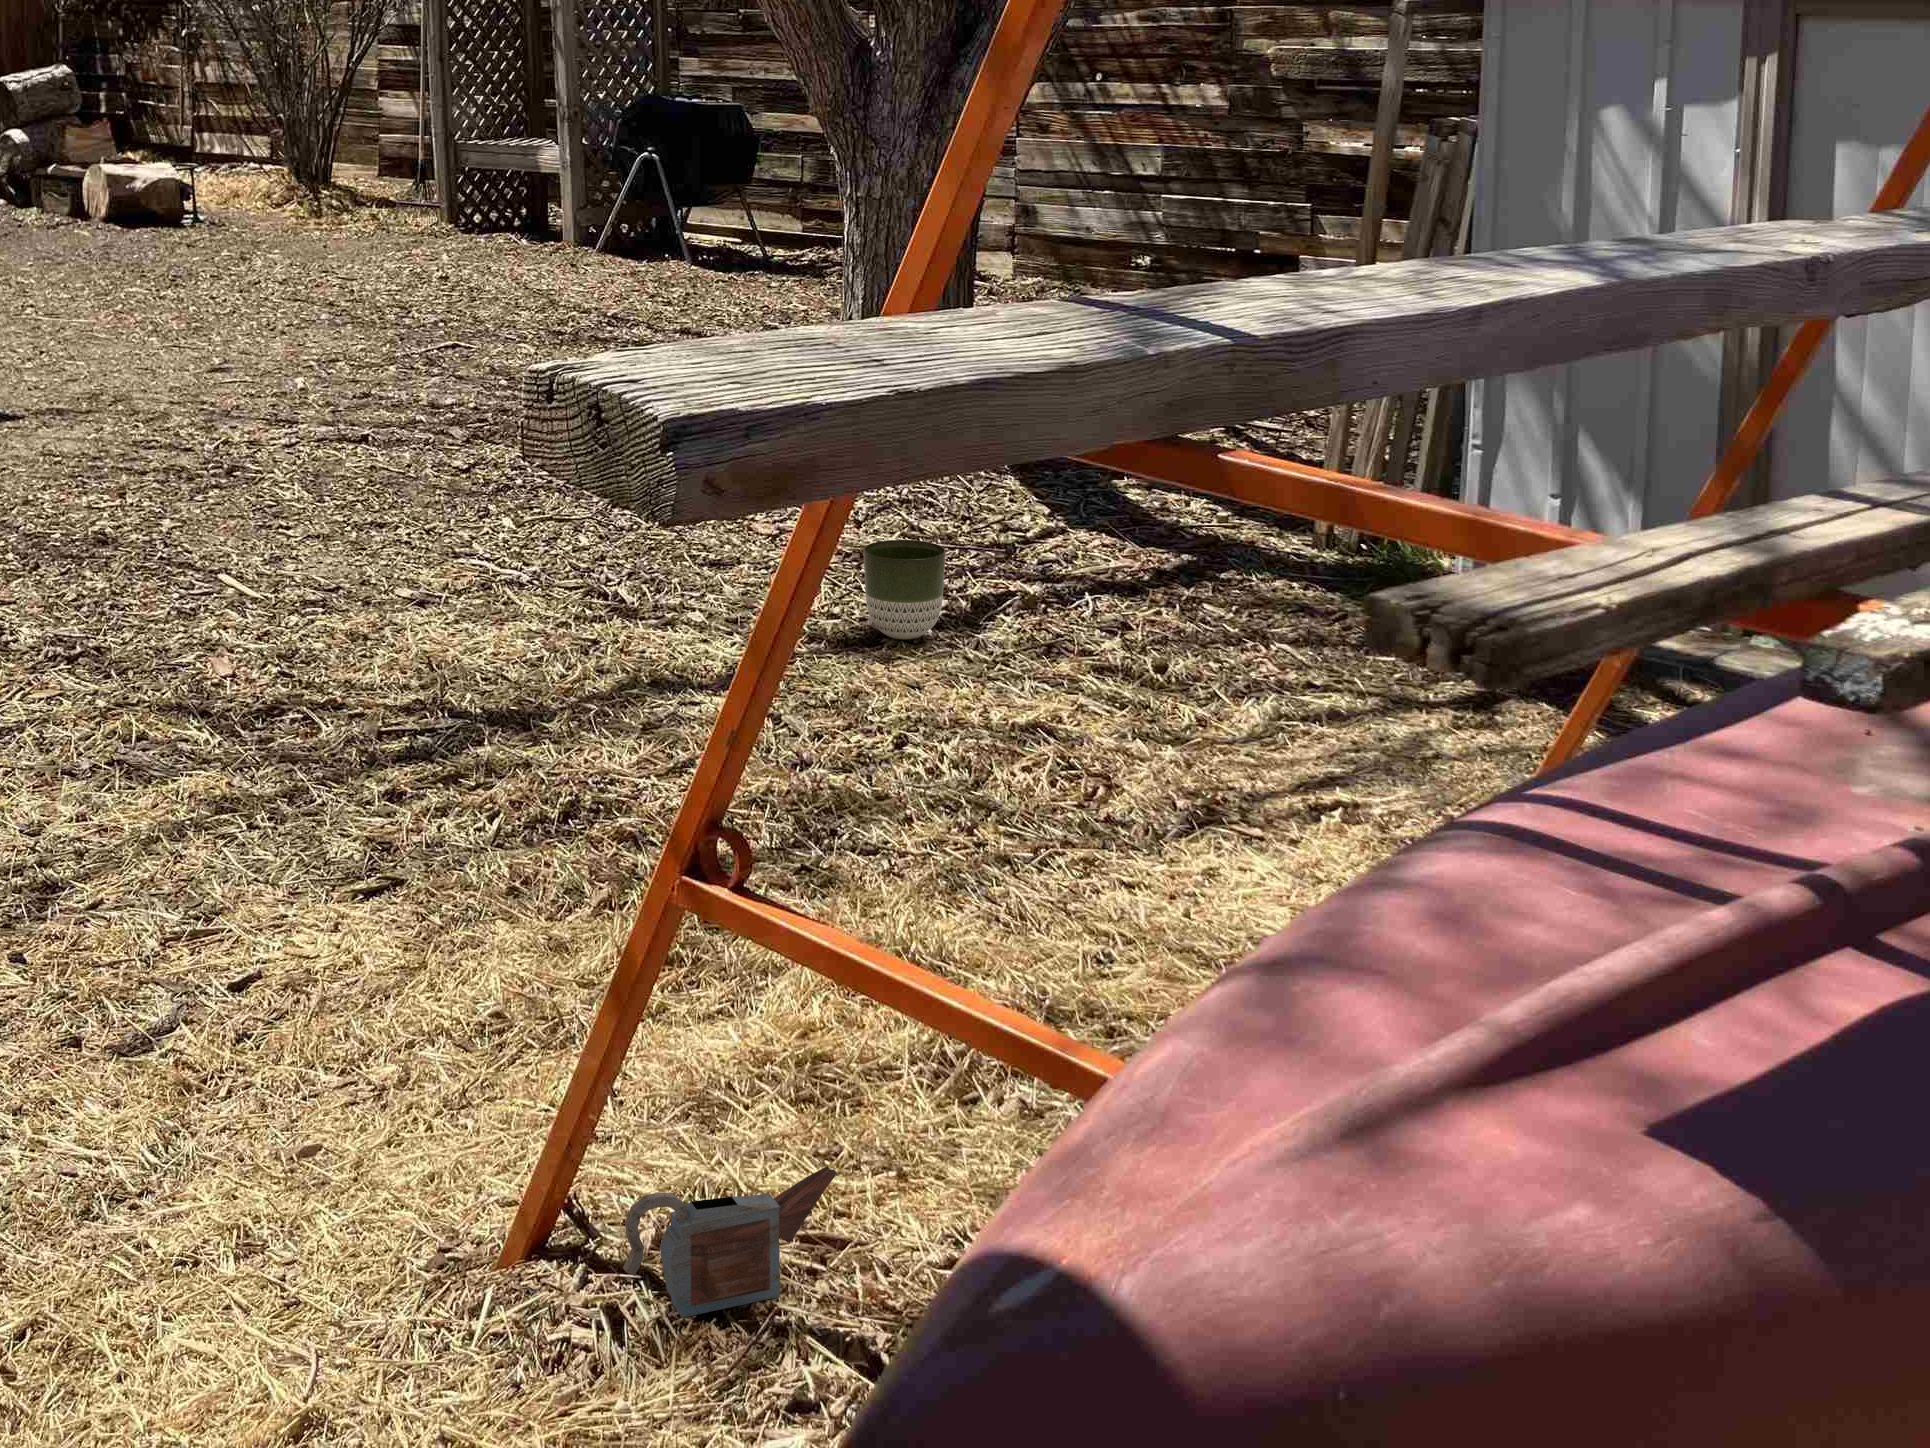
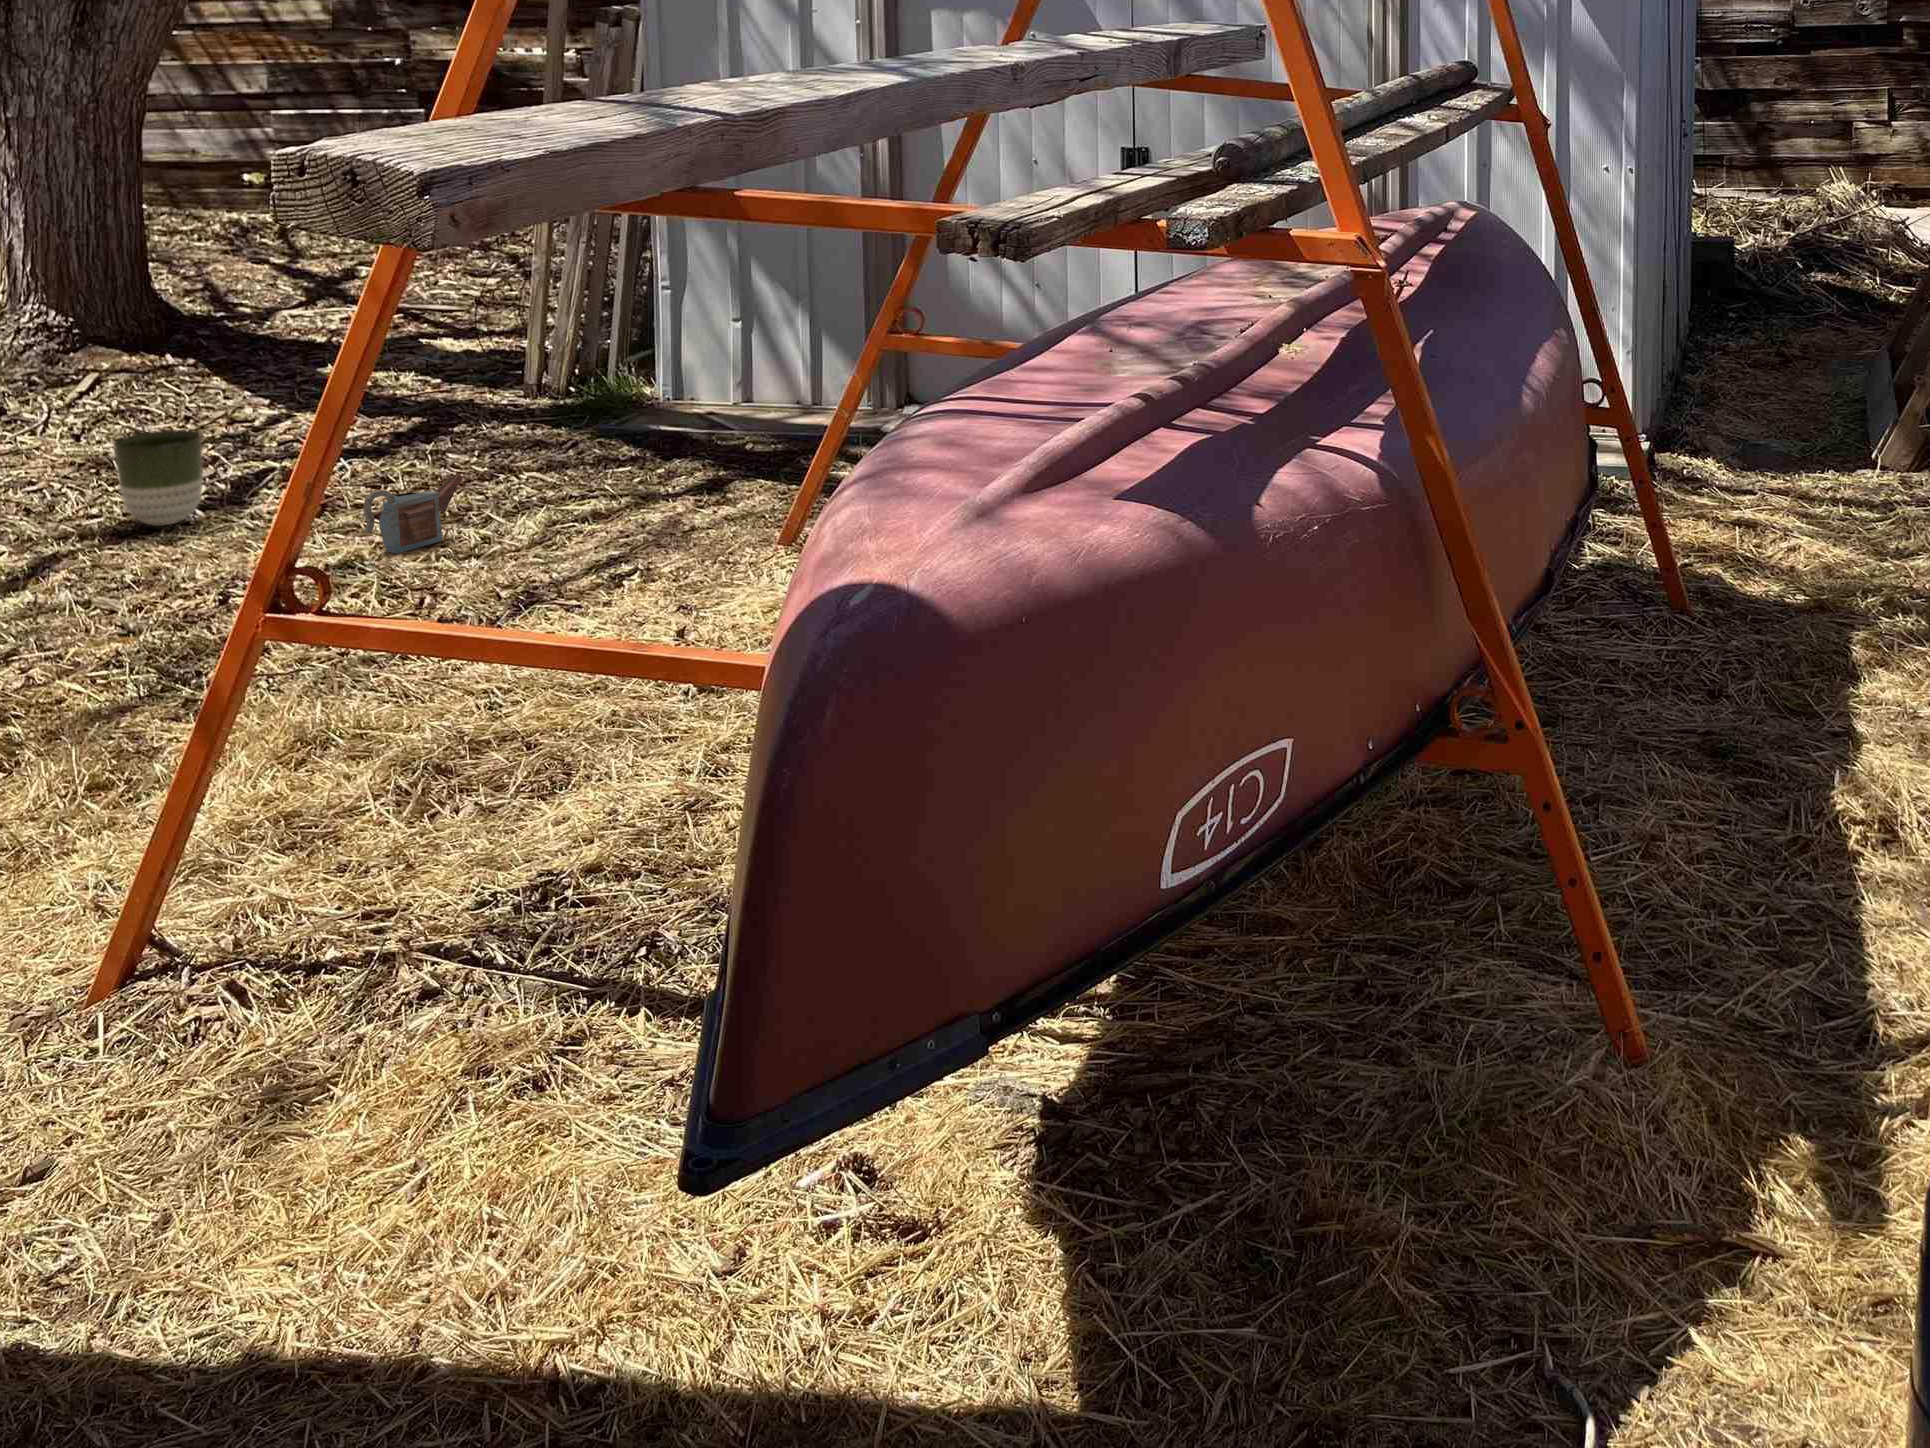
watering can: present [623,1166,837,1318] -> present [363,473,463,554]

